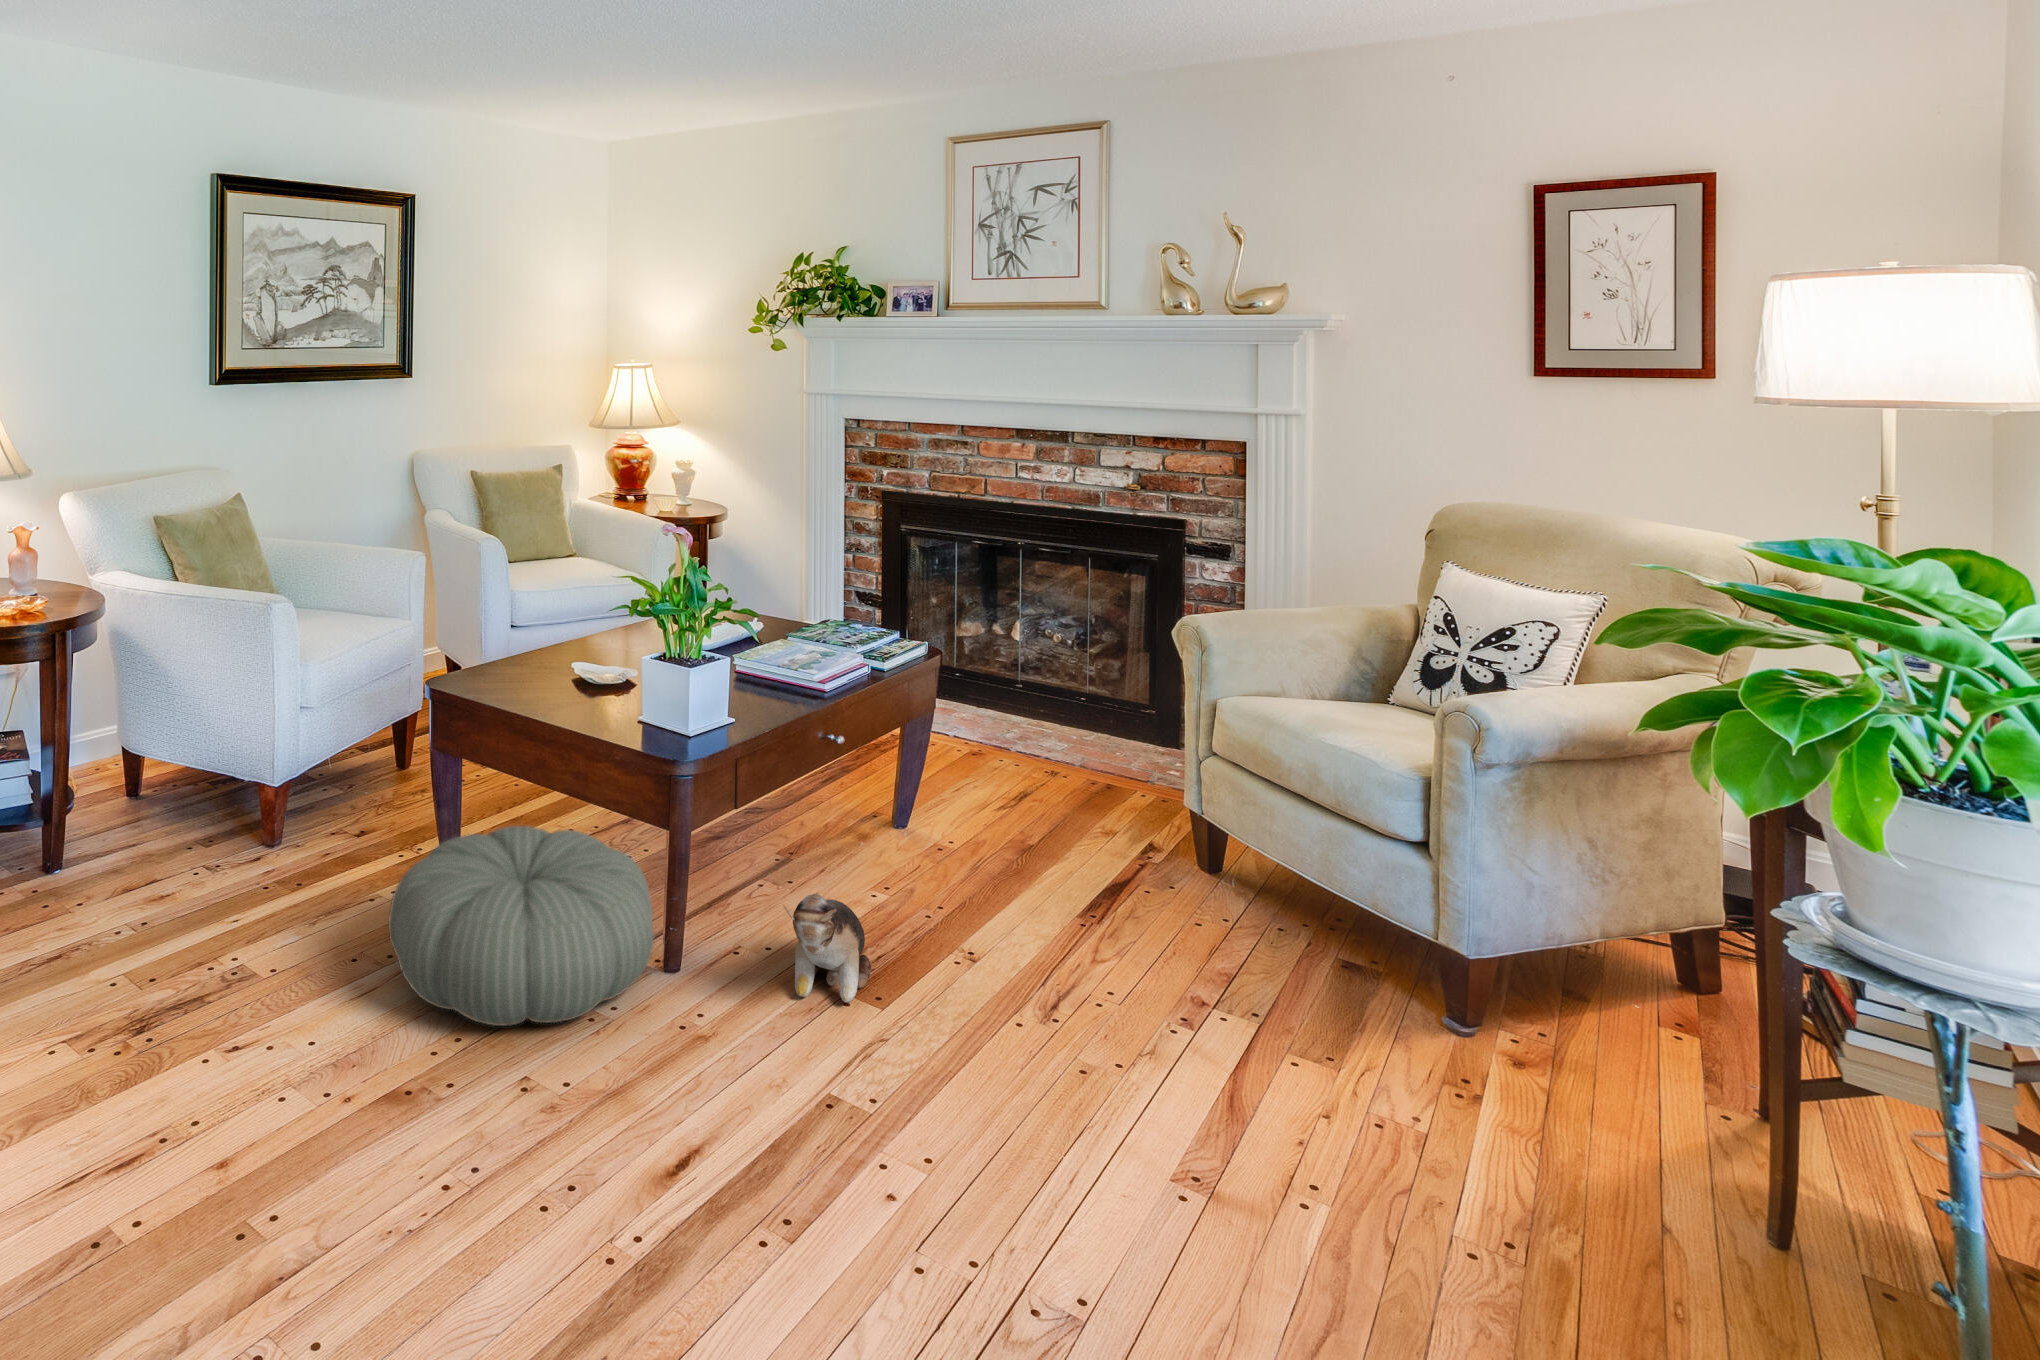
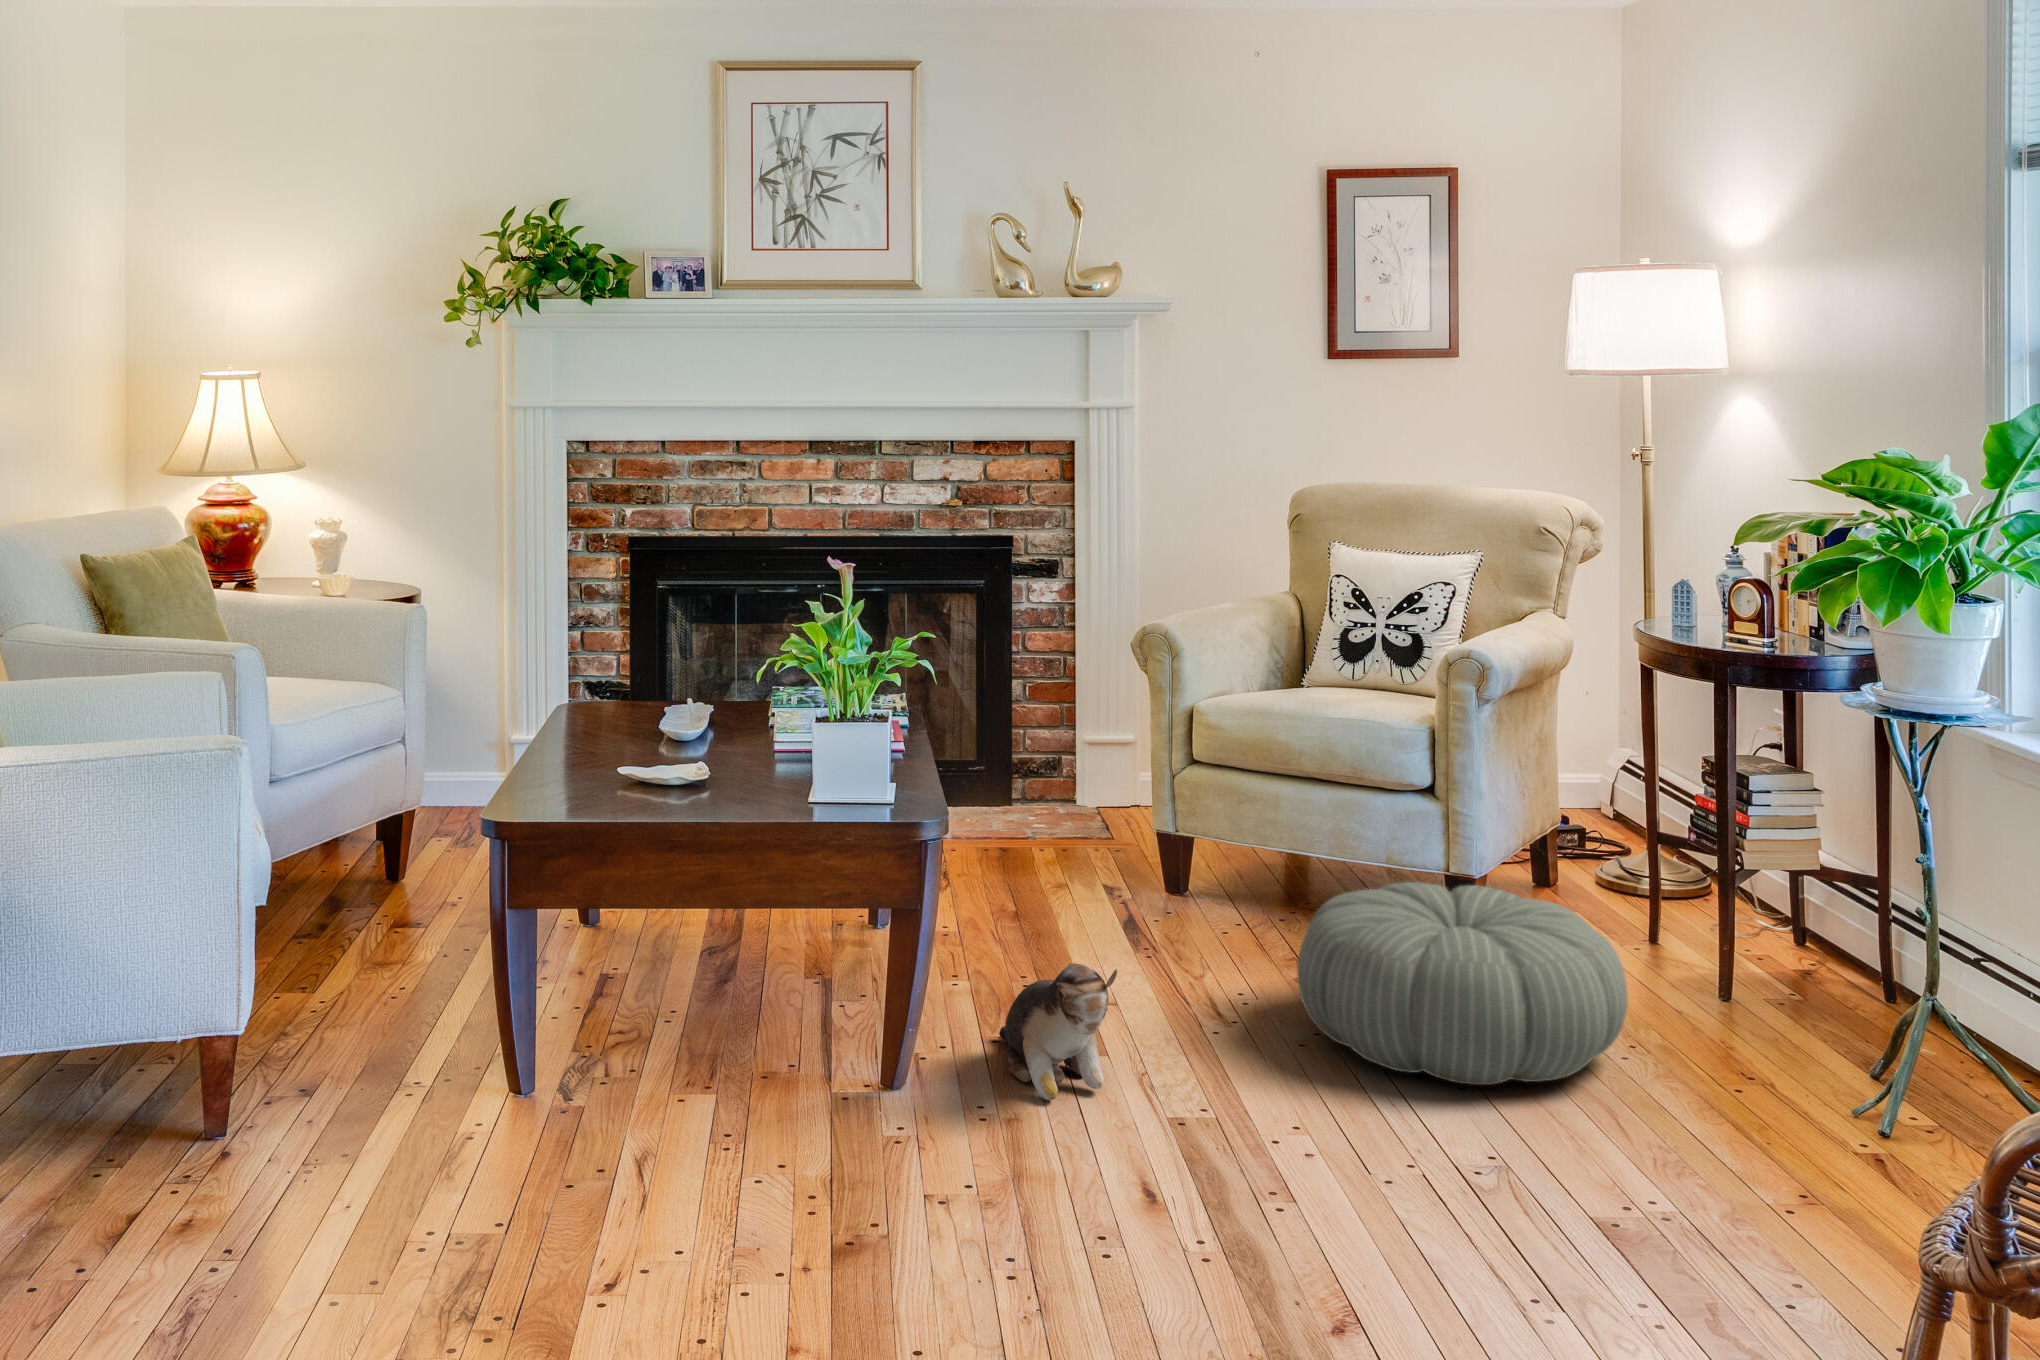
pouf: present [388,826,654,1026] -> present [1297,882,1628,1085]

